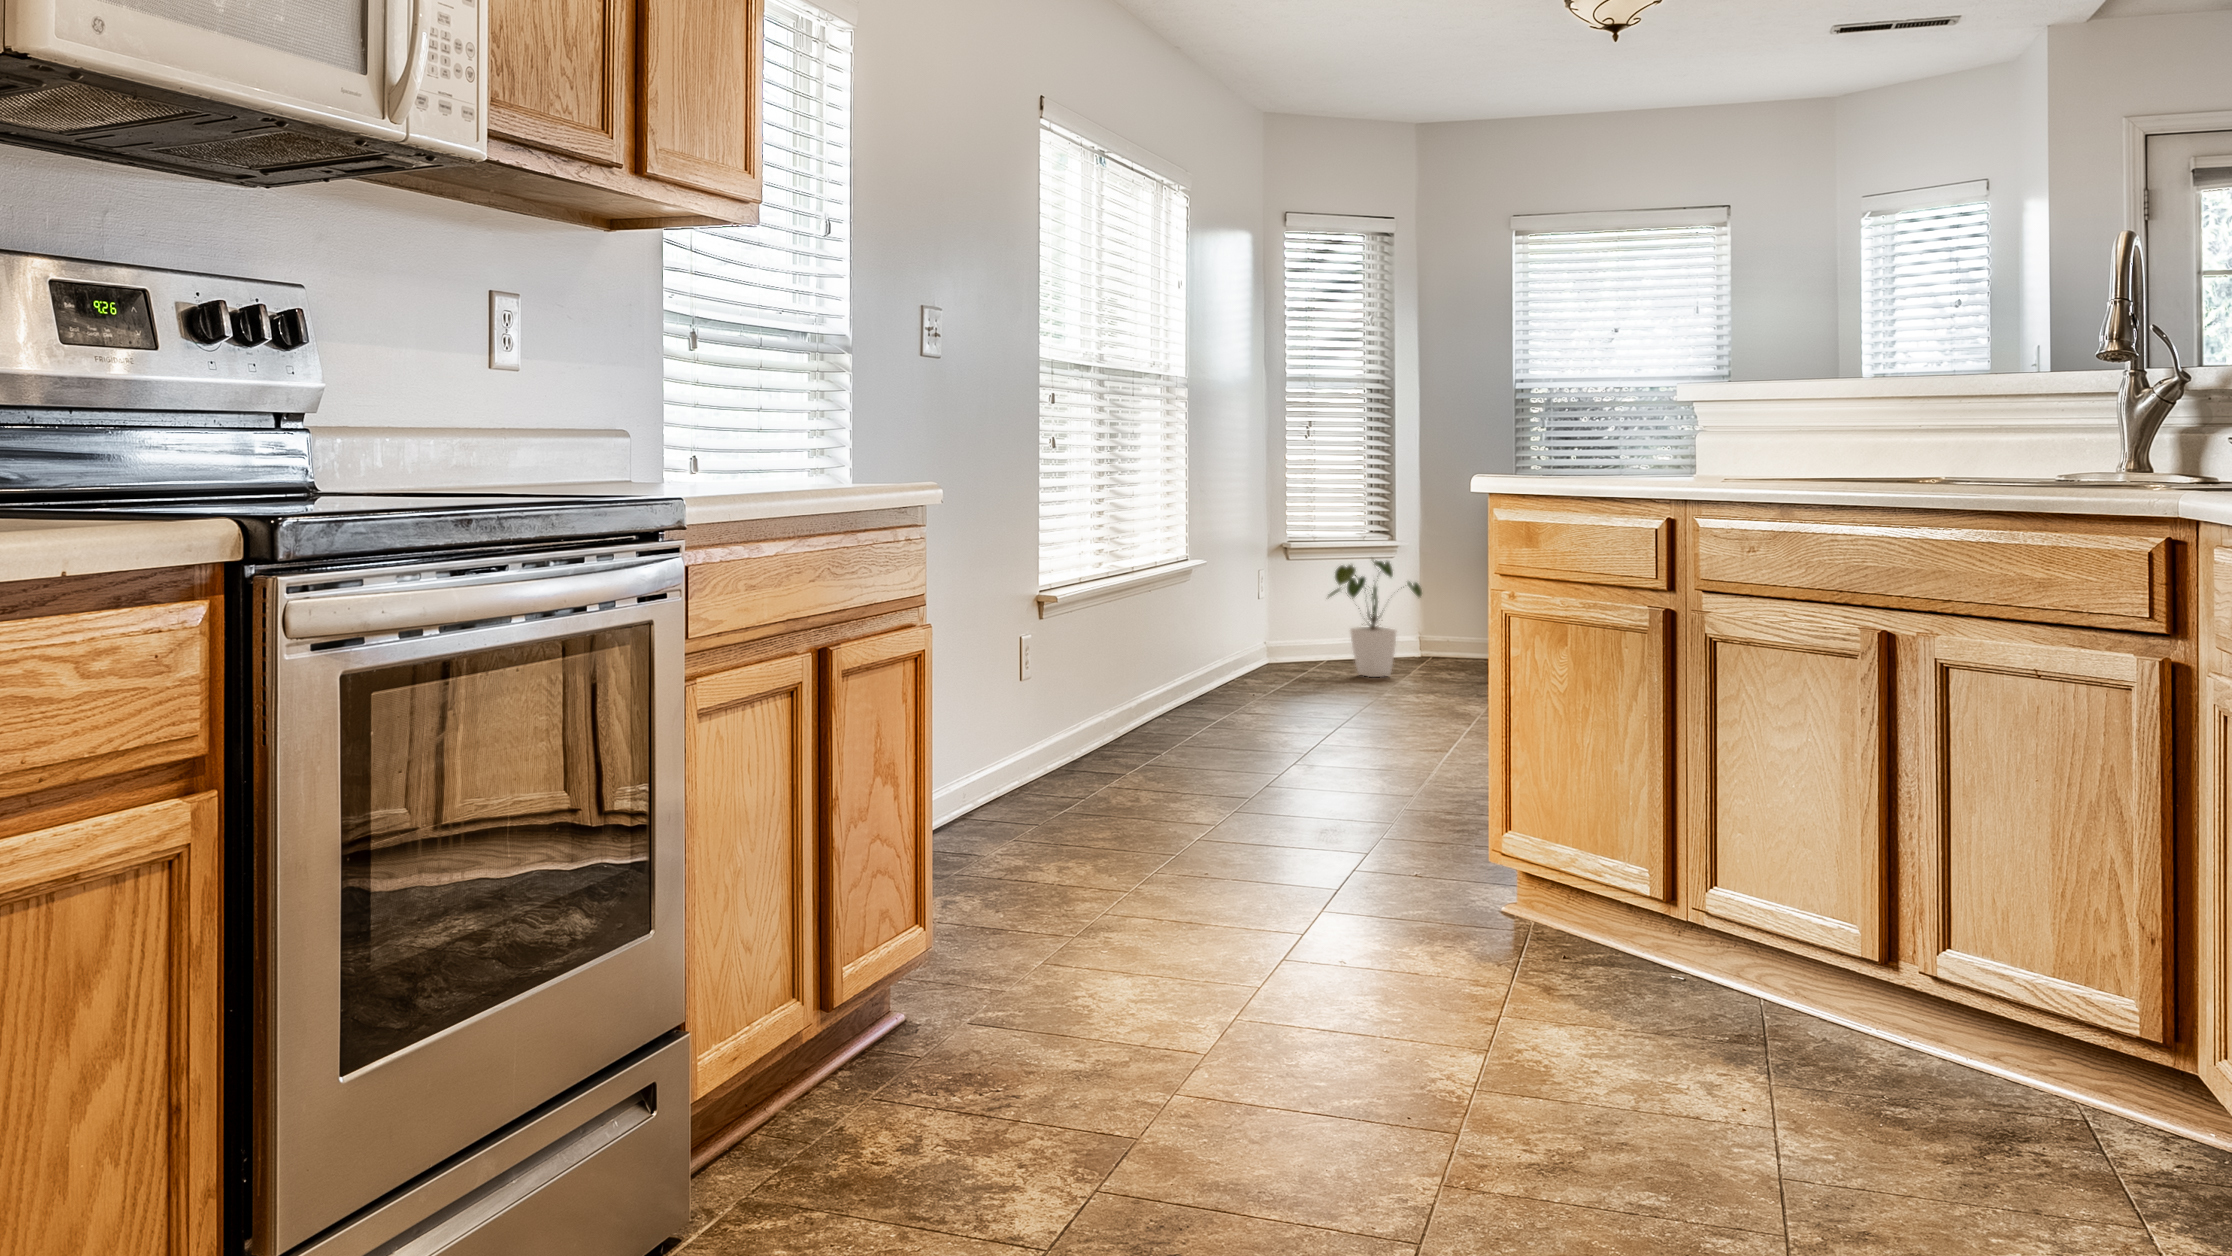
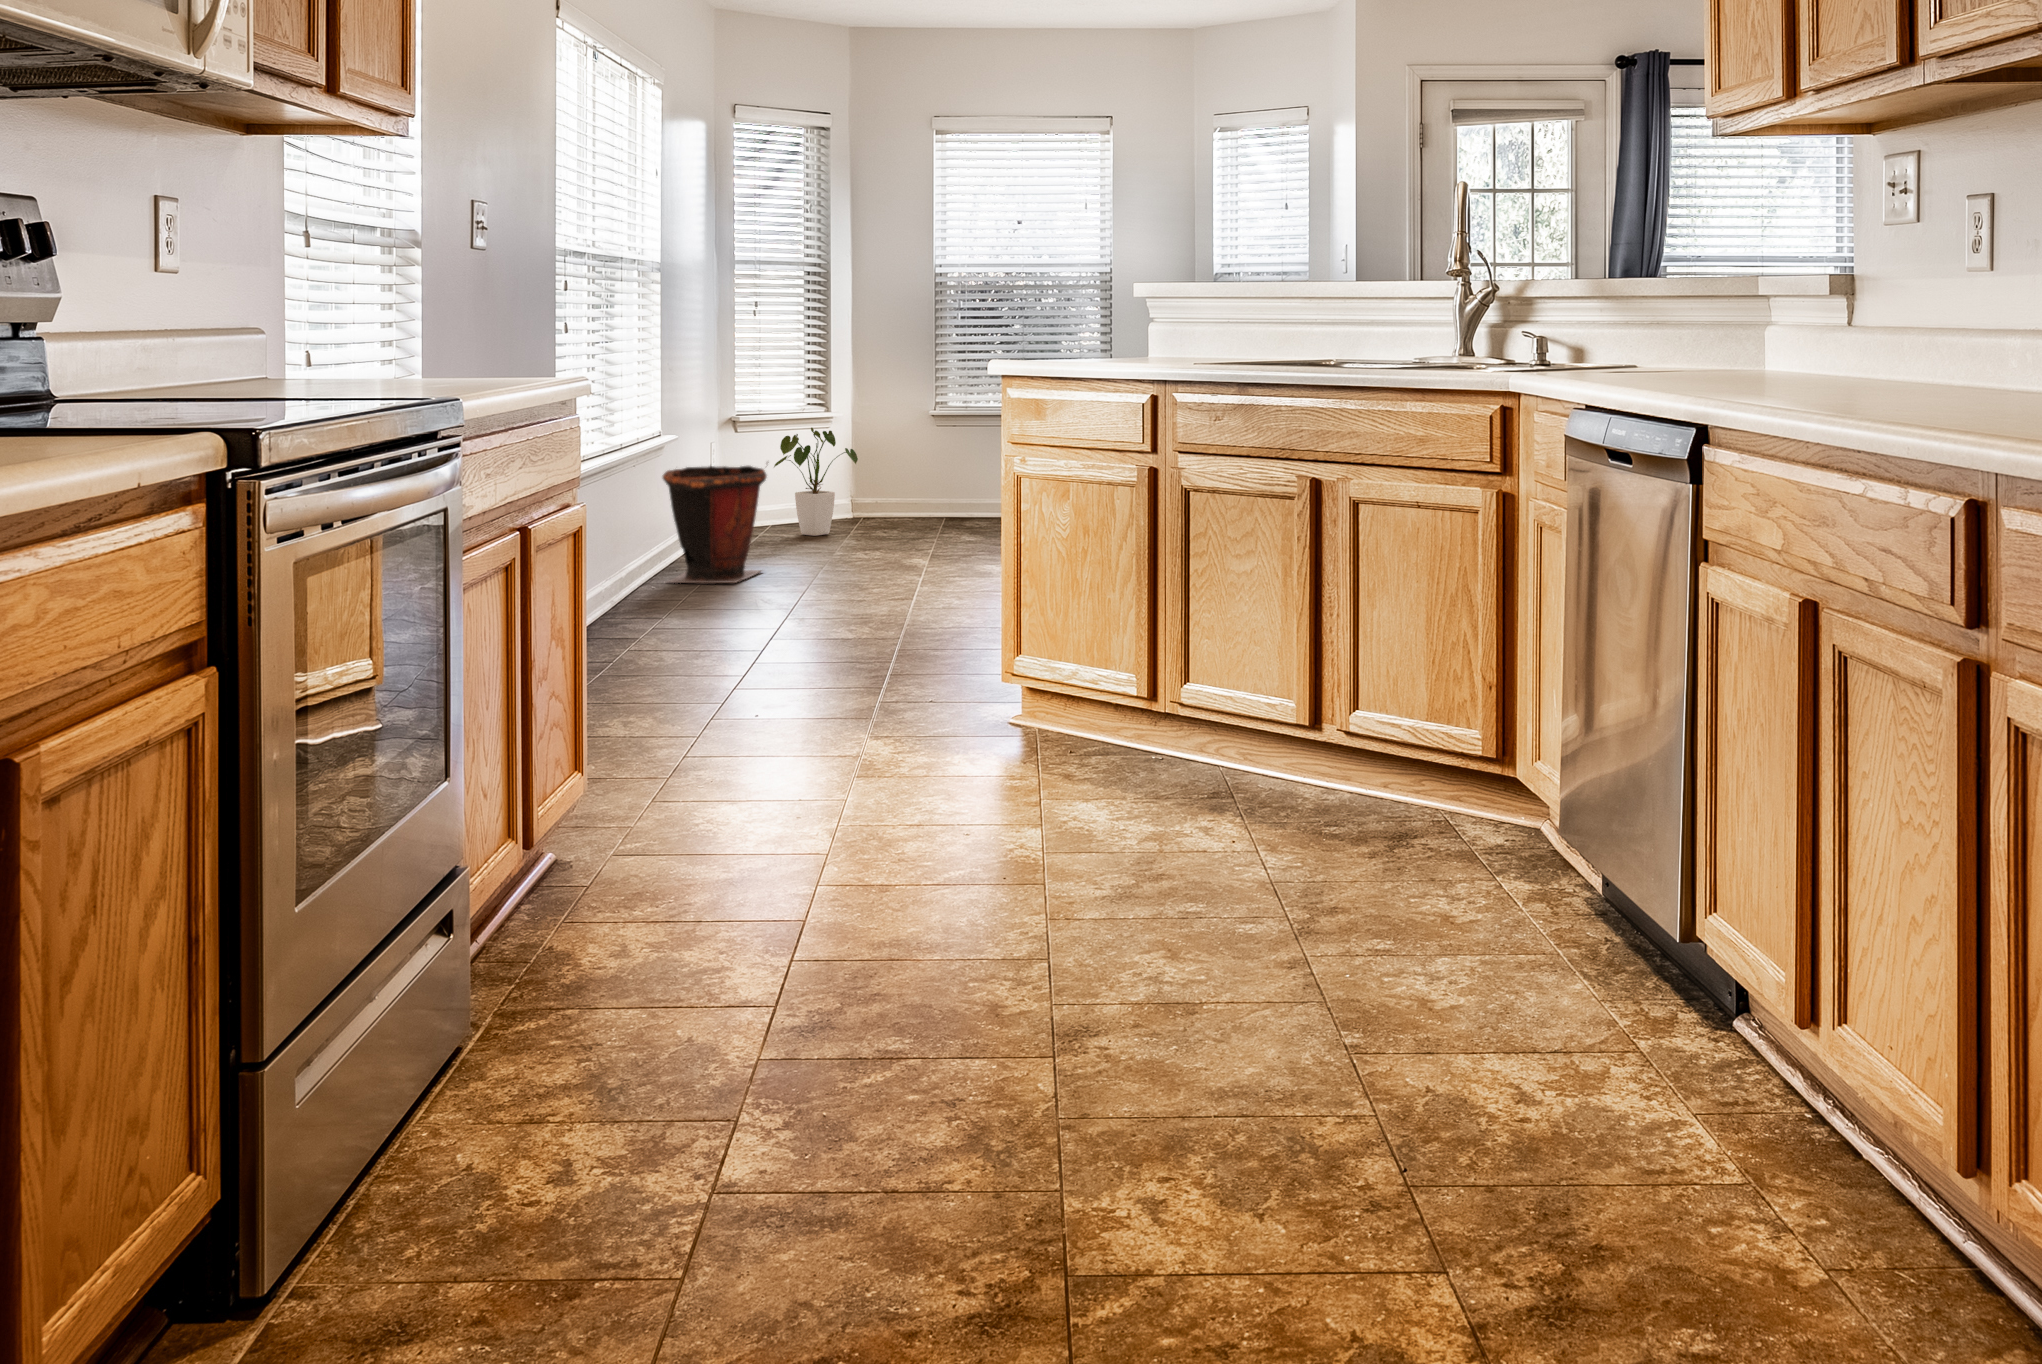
waste bin: none [1179,587,1296,722] -> present [663,466,767,583]

